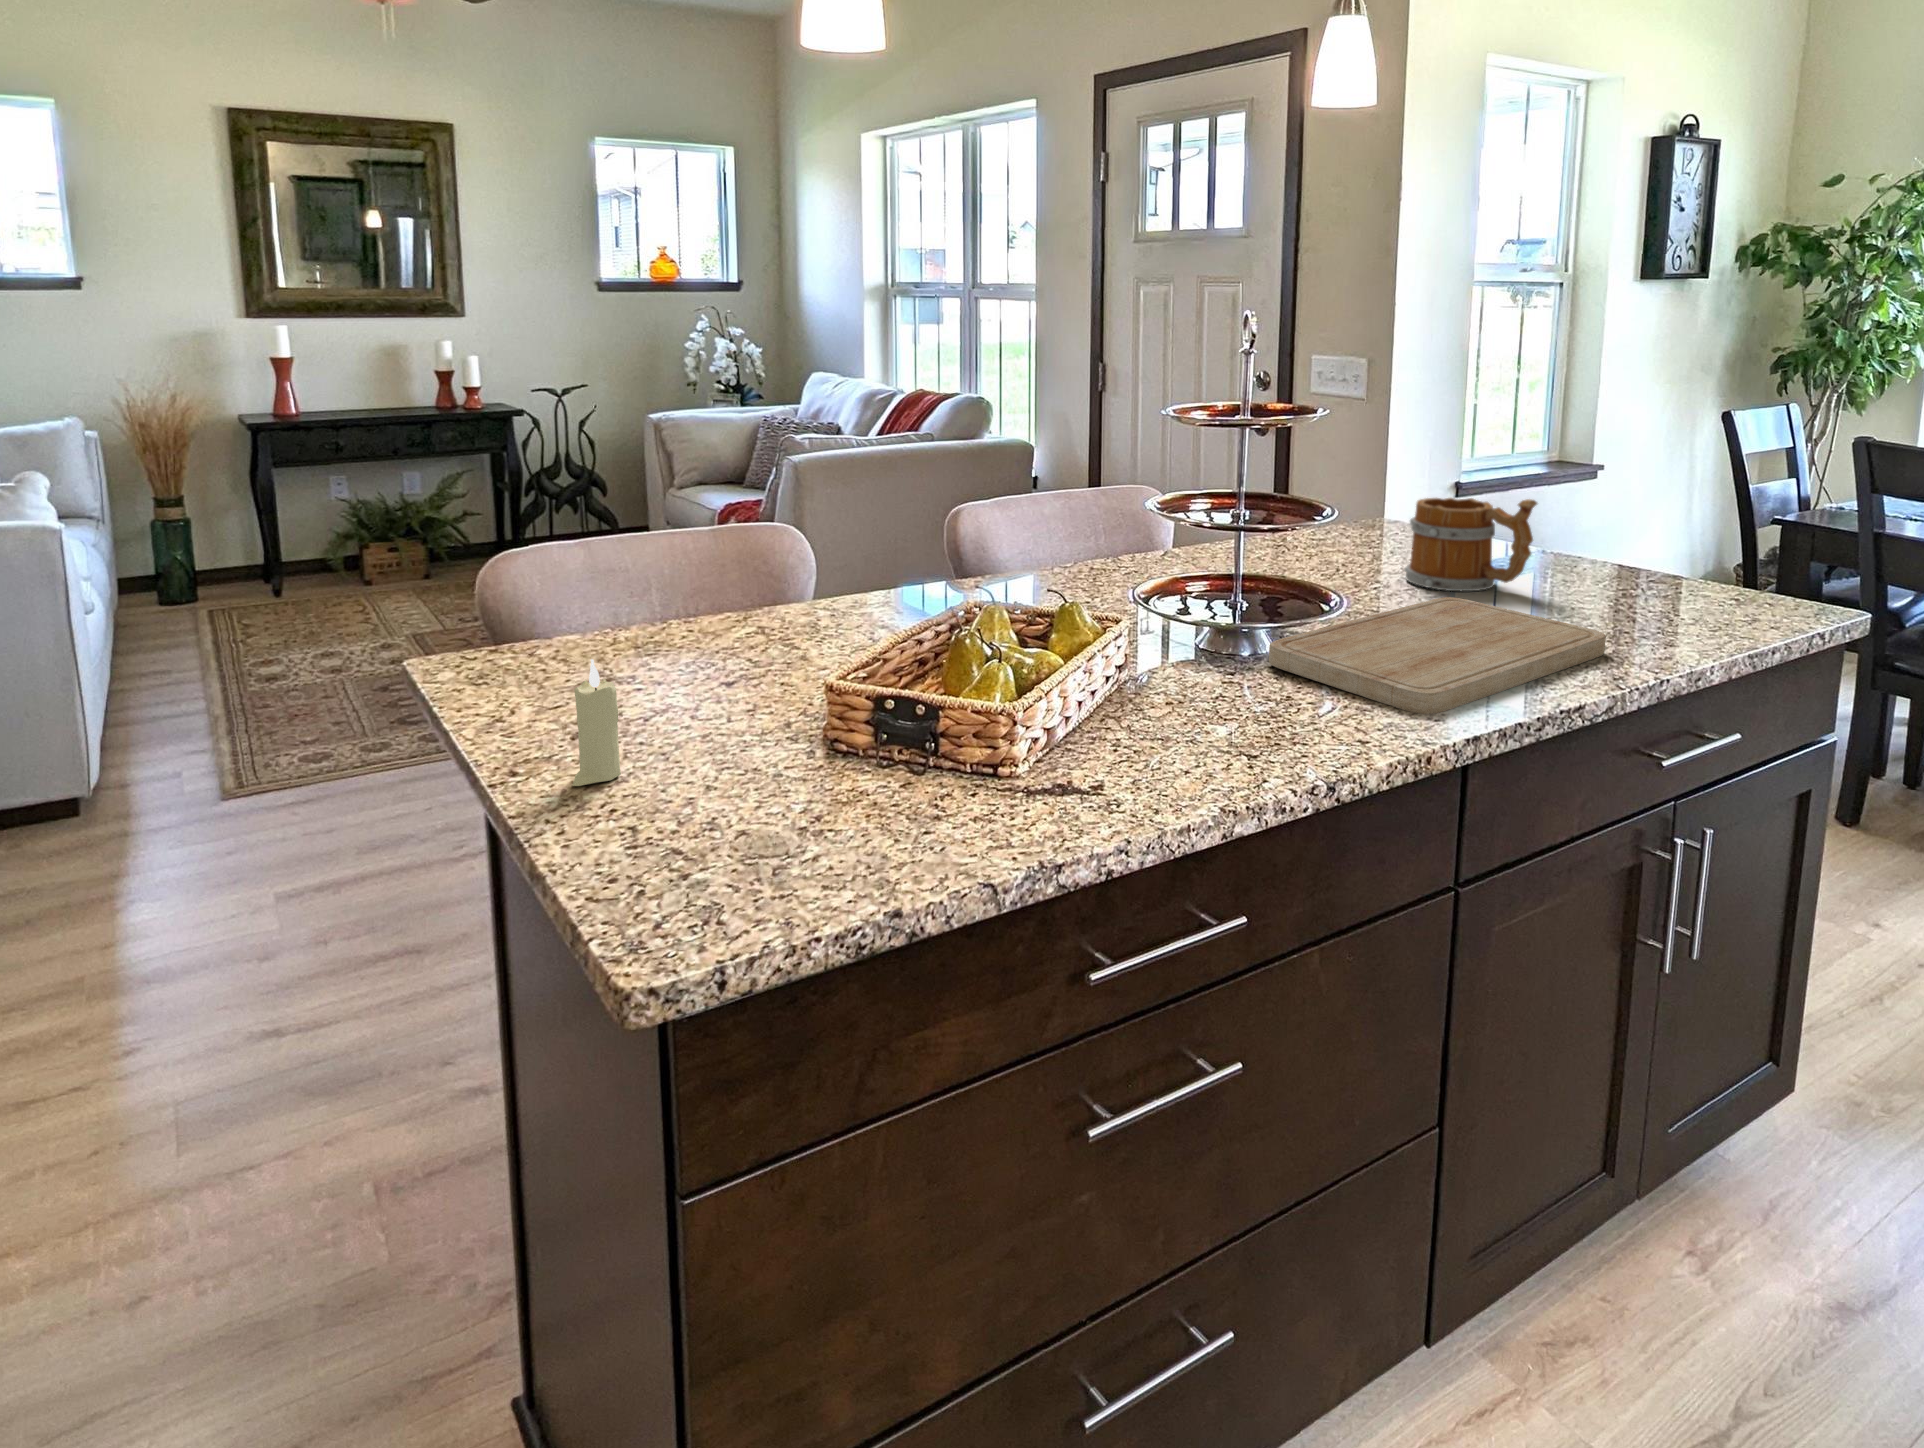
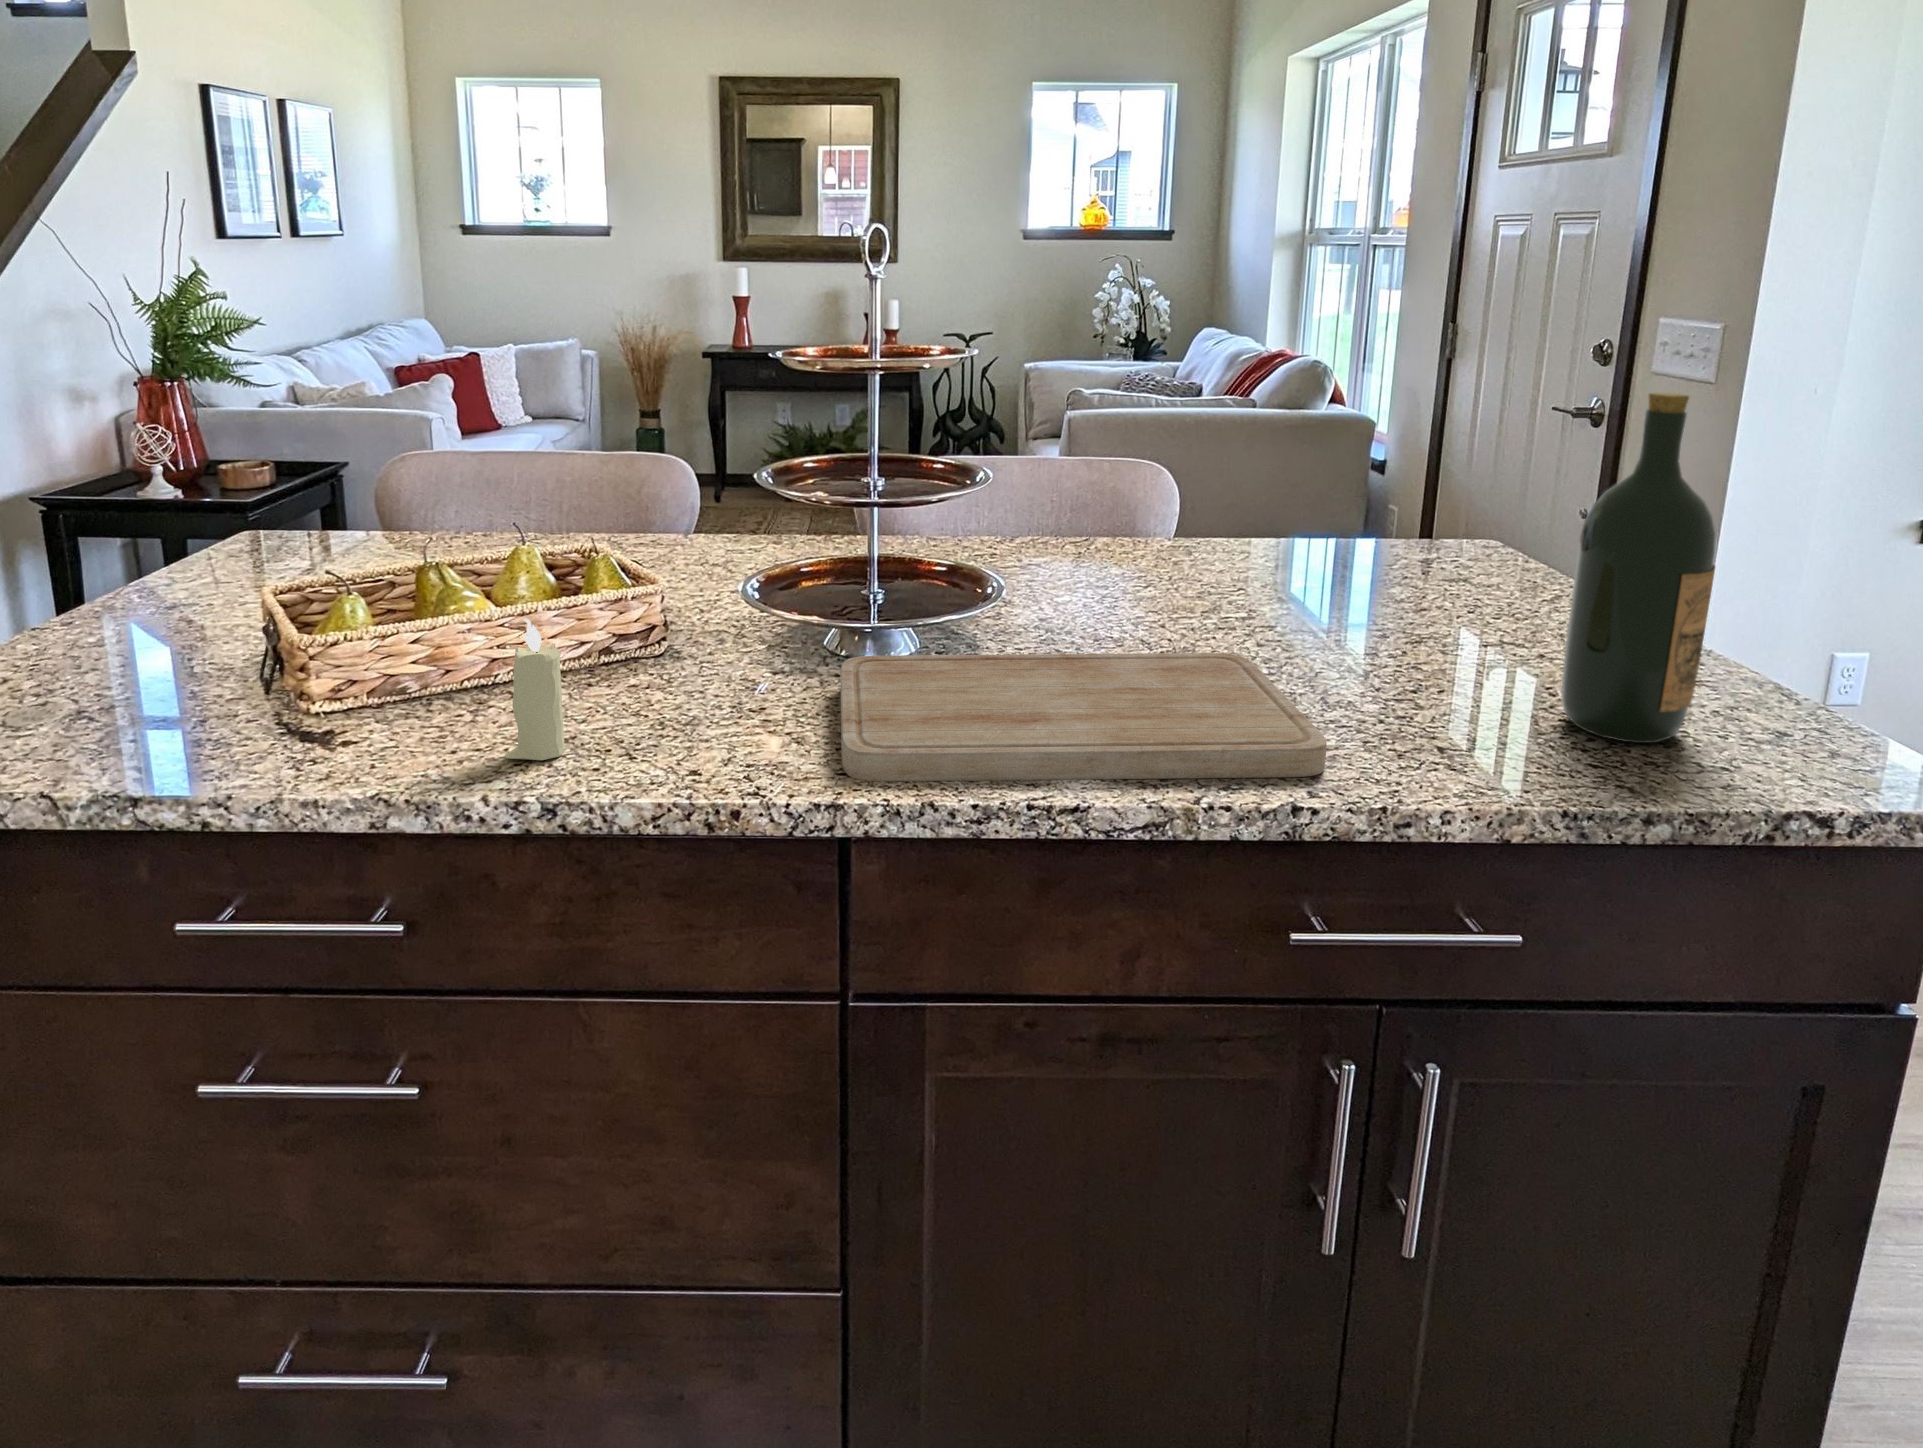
wine bottle: none [1611,402,1694,608] -> present [1561,393,1717,743]
mug: present [1405,498,1537,591] -> none [1313,518,1476,663]
candle: present [572,659,621,786] -> present [504,619,564,760]

